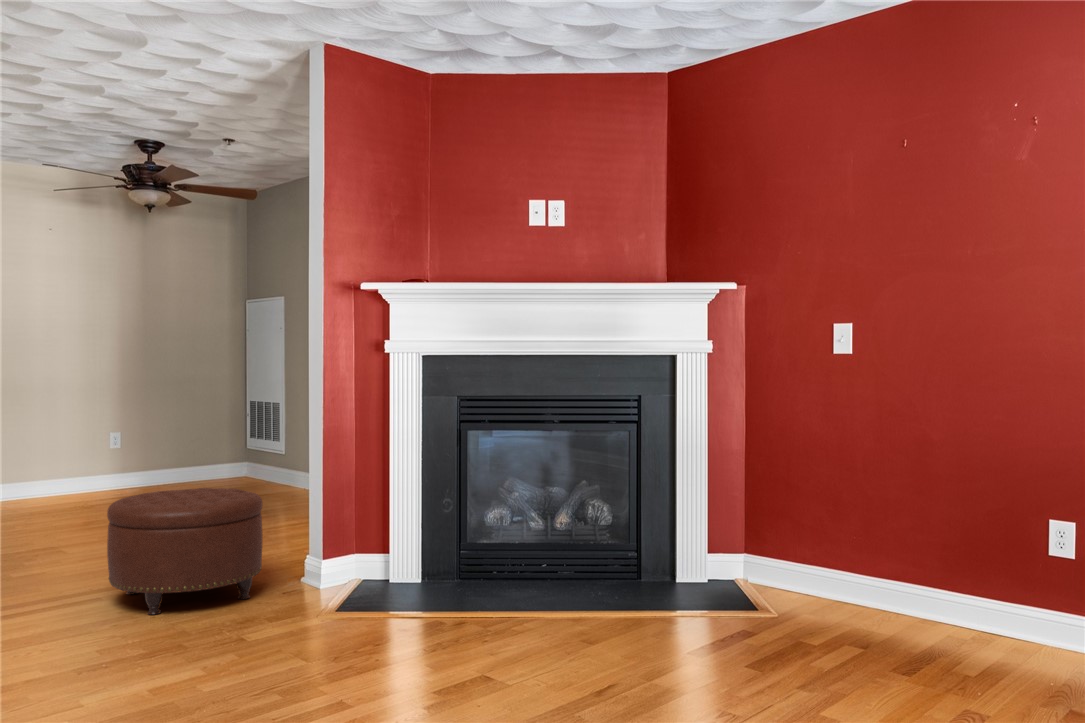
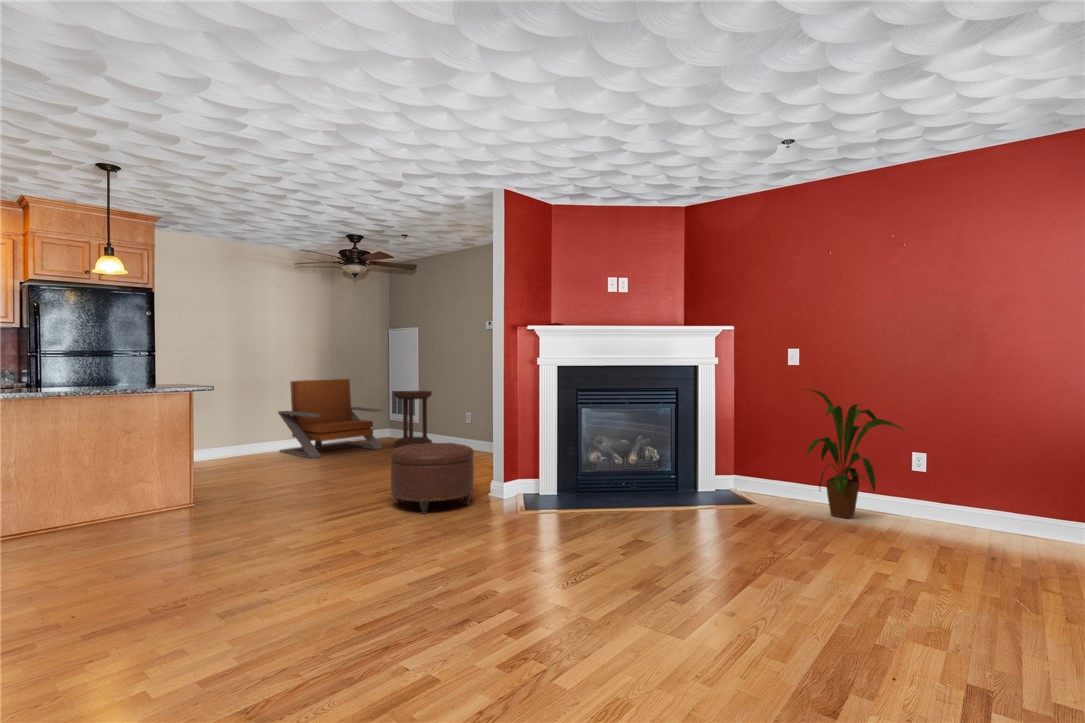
lounge chair: none [43,380,213,510] -> present [278,379,382,458]
house plant: none [834,397,1035,644] -> present [805,389,905,519]
side table: none [235,400,299,494] -> present [394,391,432,447]

